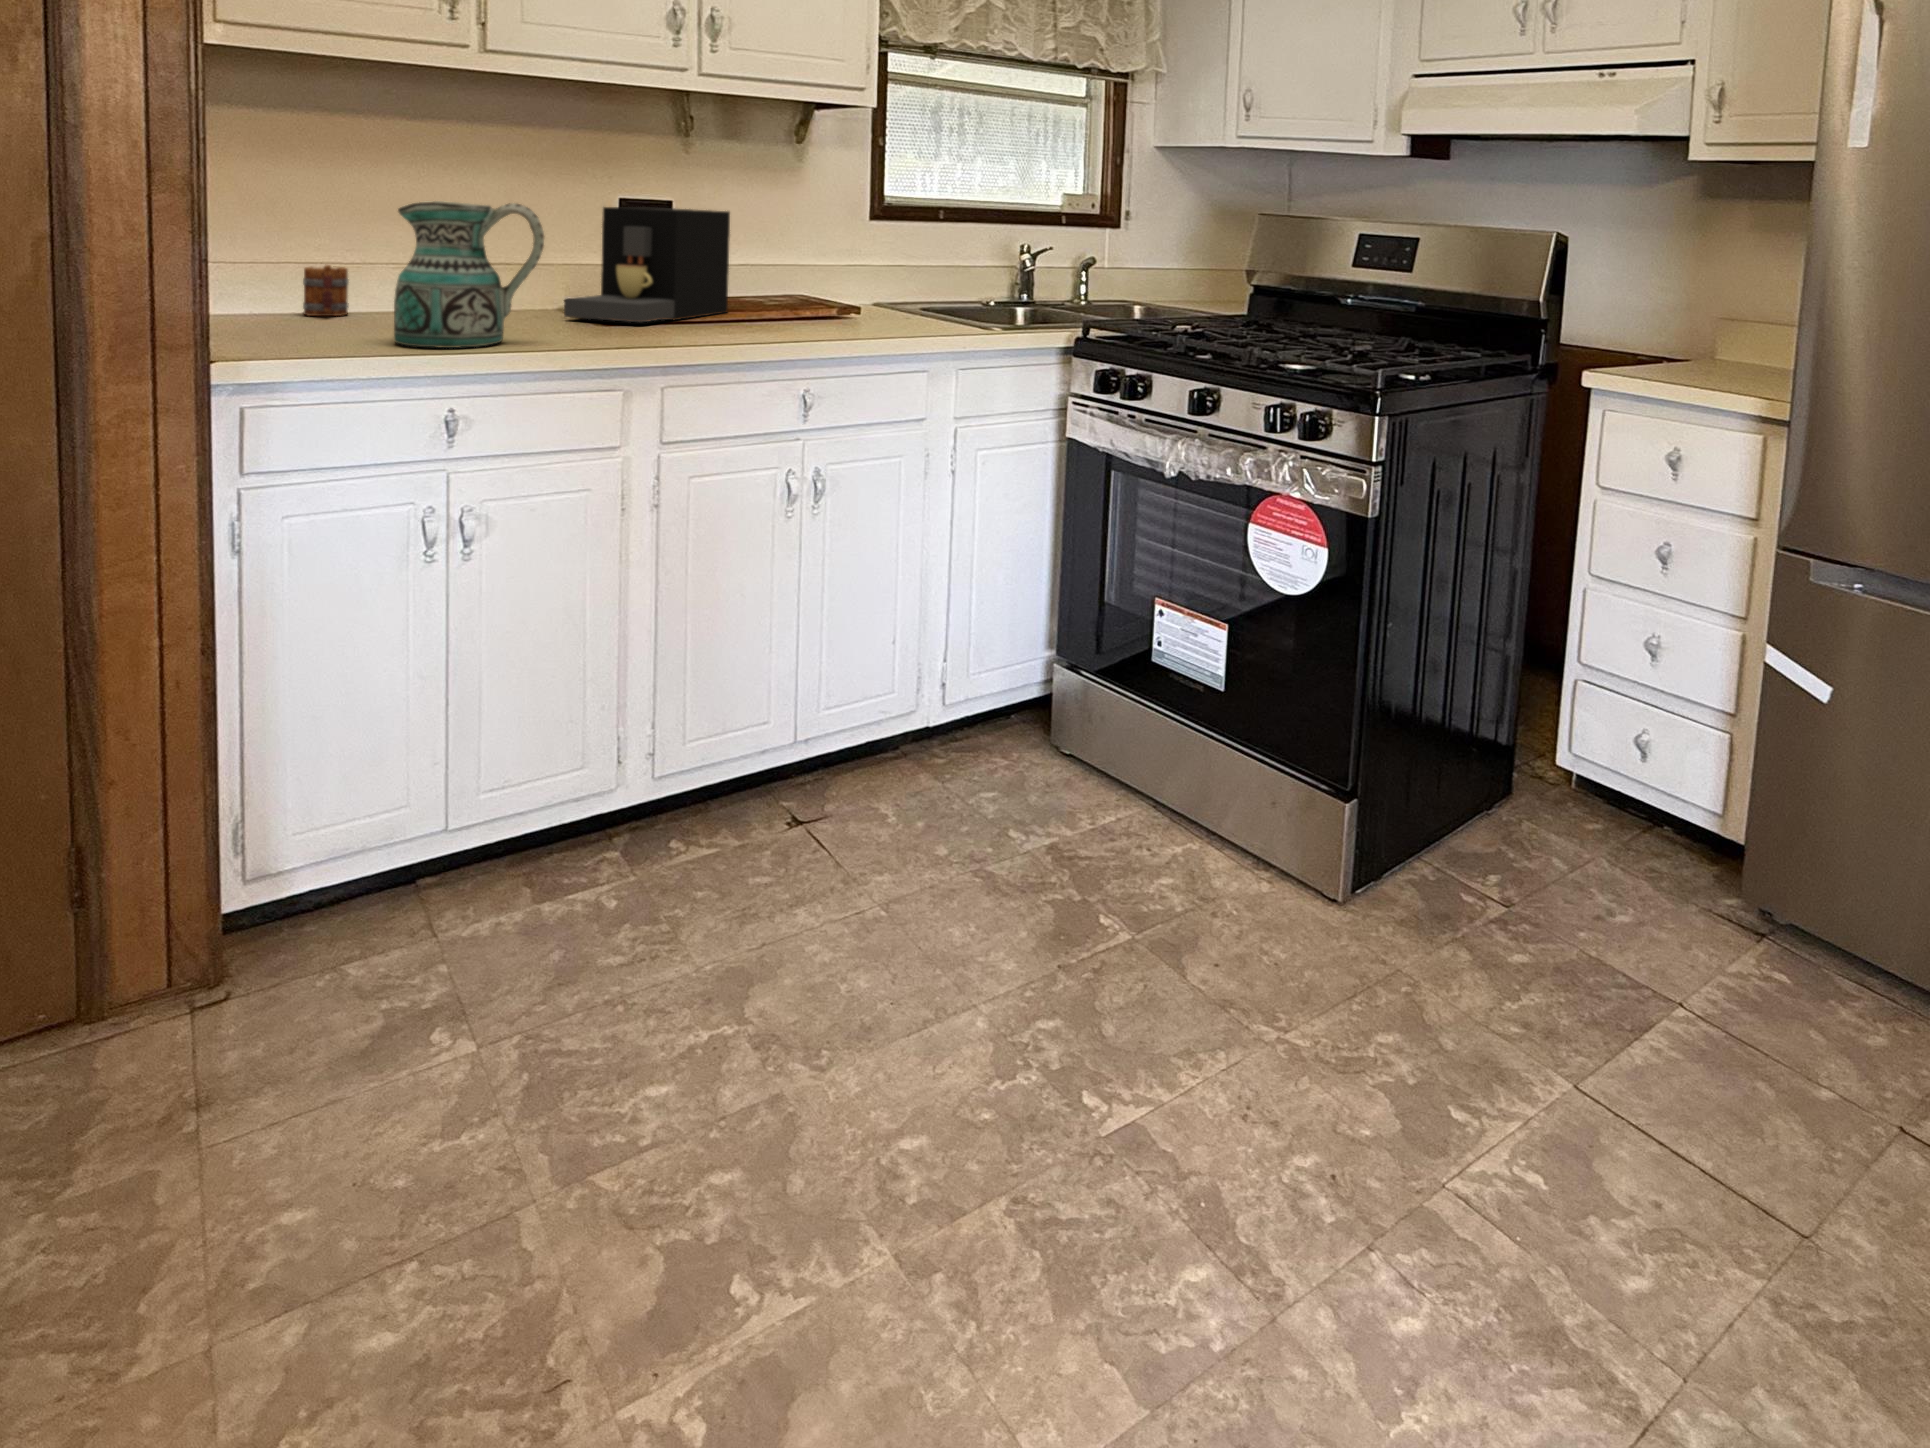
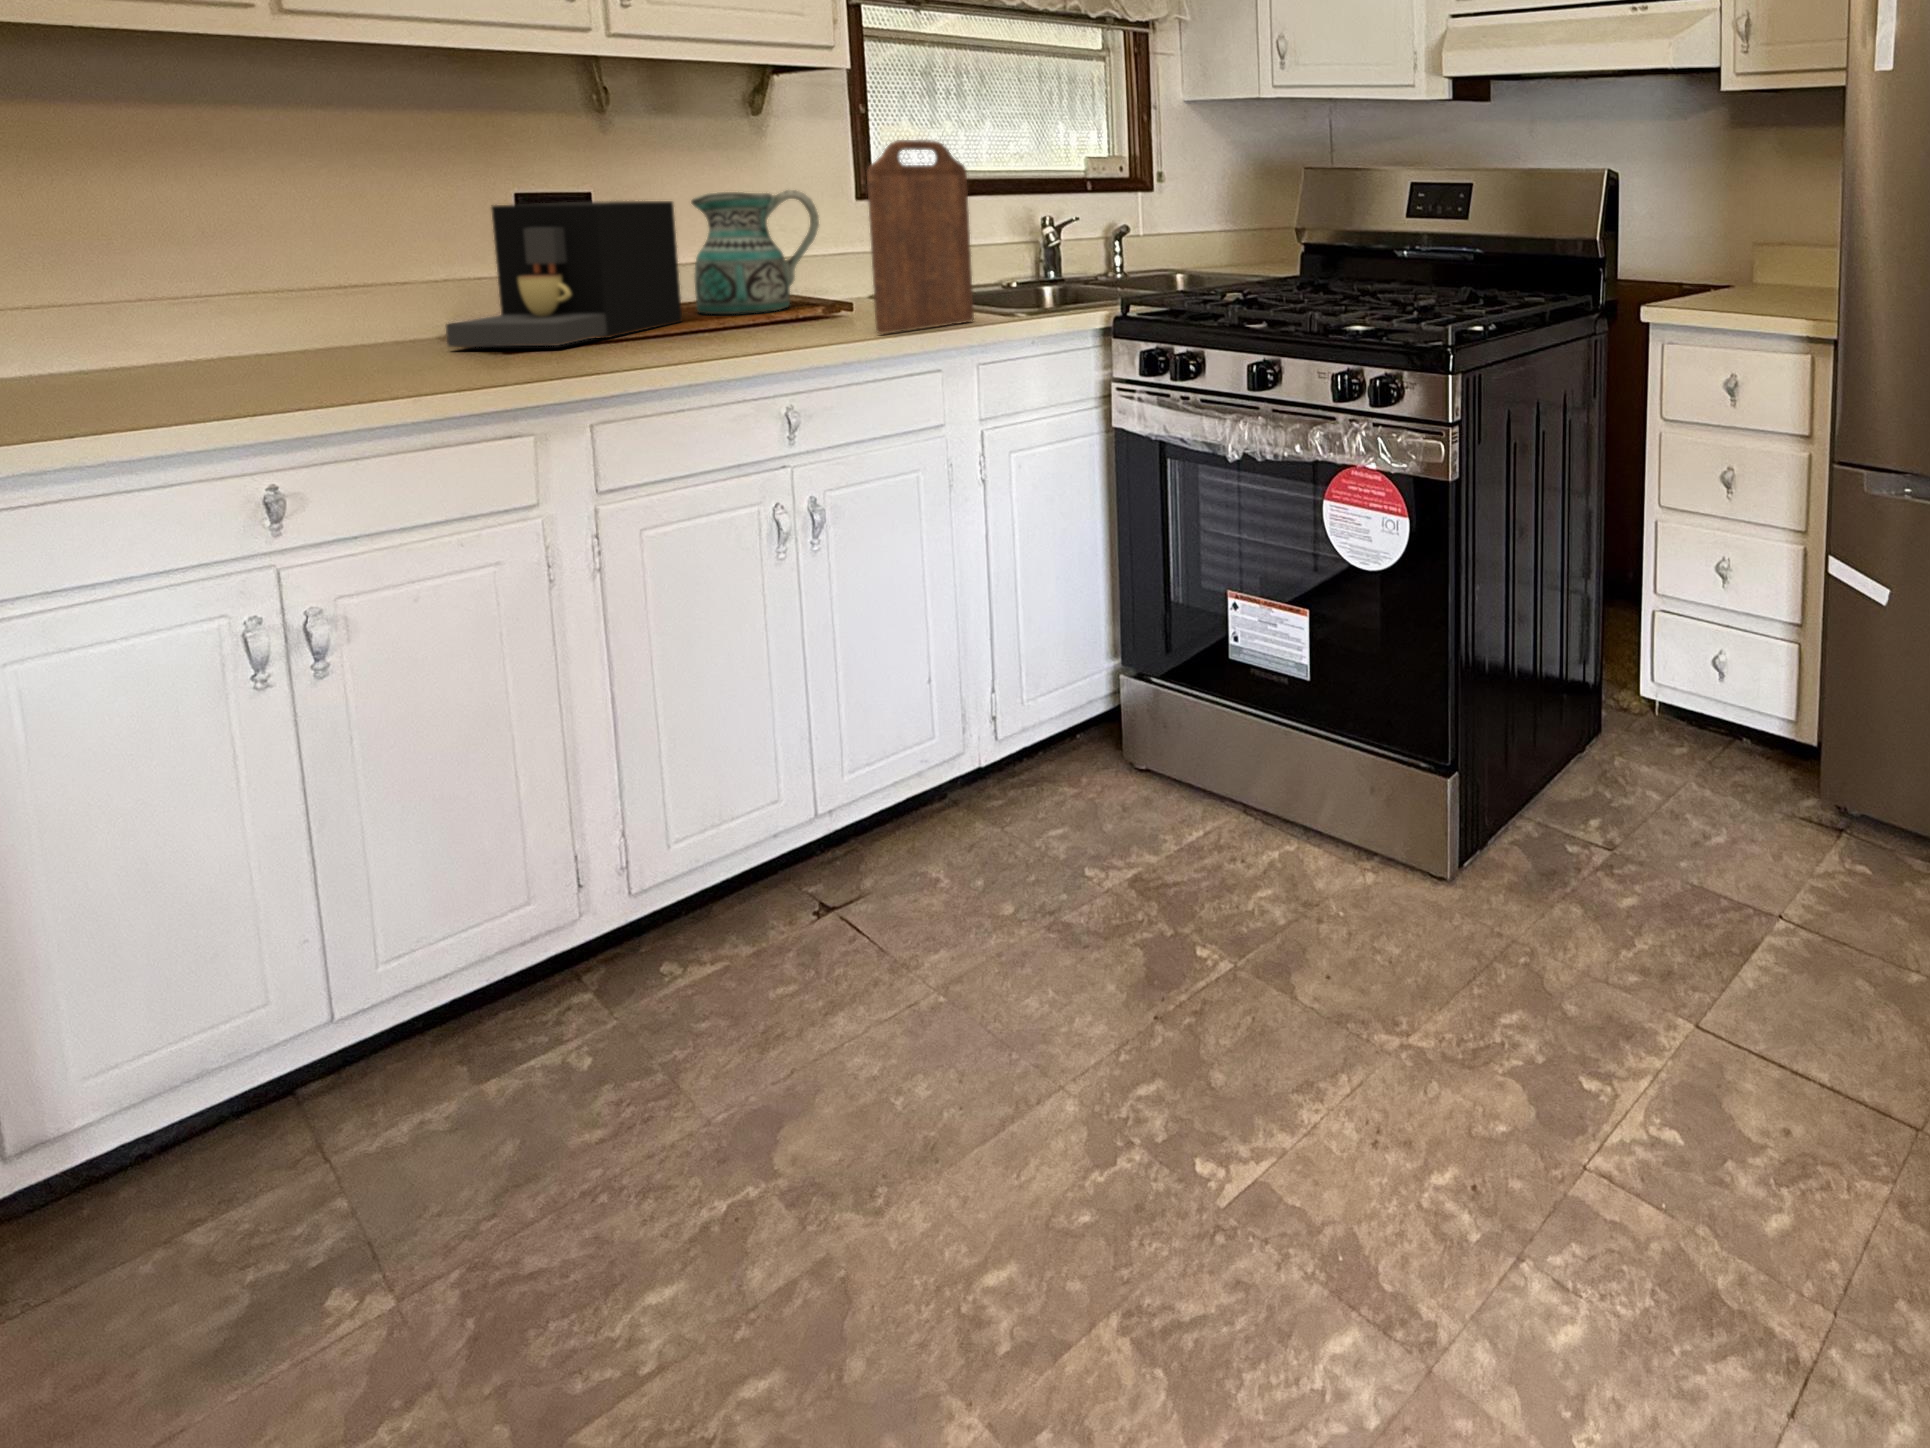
cutting board: none [877,170,962,335] -> present [867,140,974,334]
ceramic pitcher: present [394,201,544,348] -> present [691,190,819,314]
mug: present [303,265,349,316] -> none [23,308,108,379]

